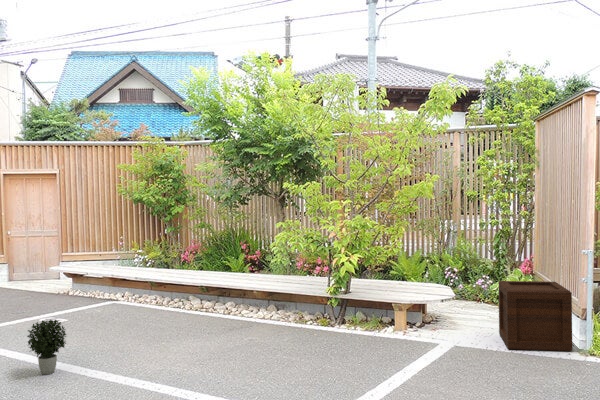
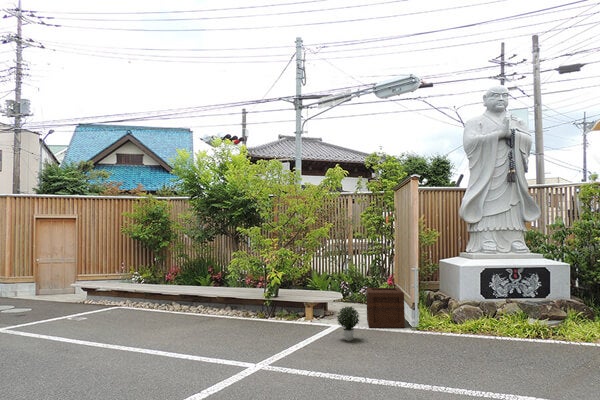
potted plant: present [27,320,66,375] -> present [337,307,359,341]

